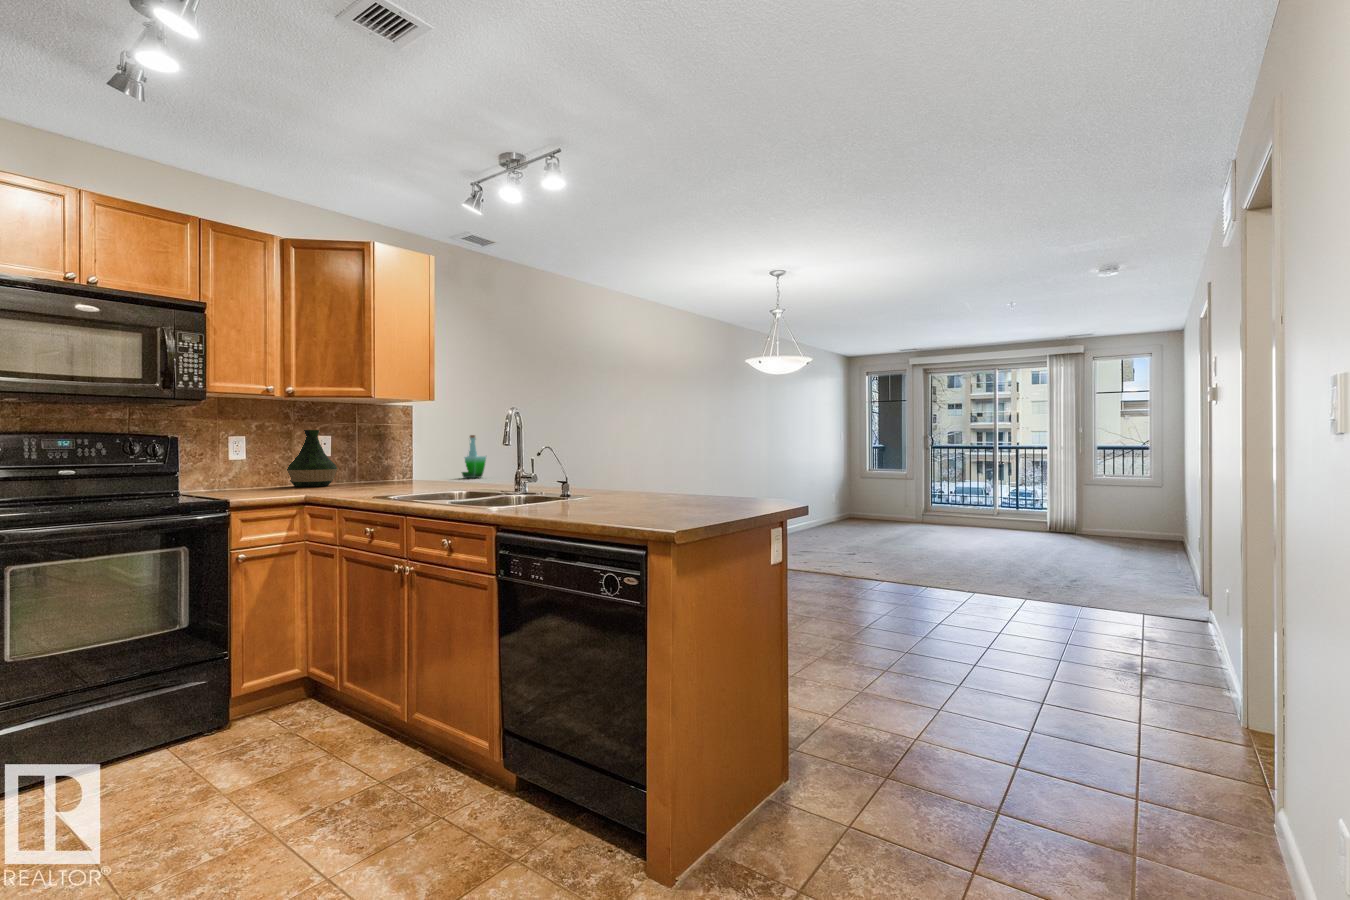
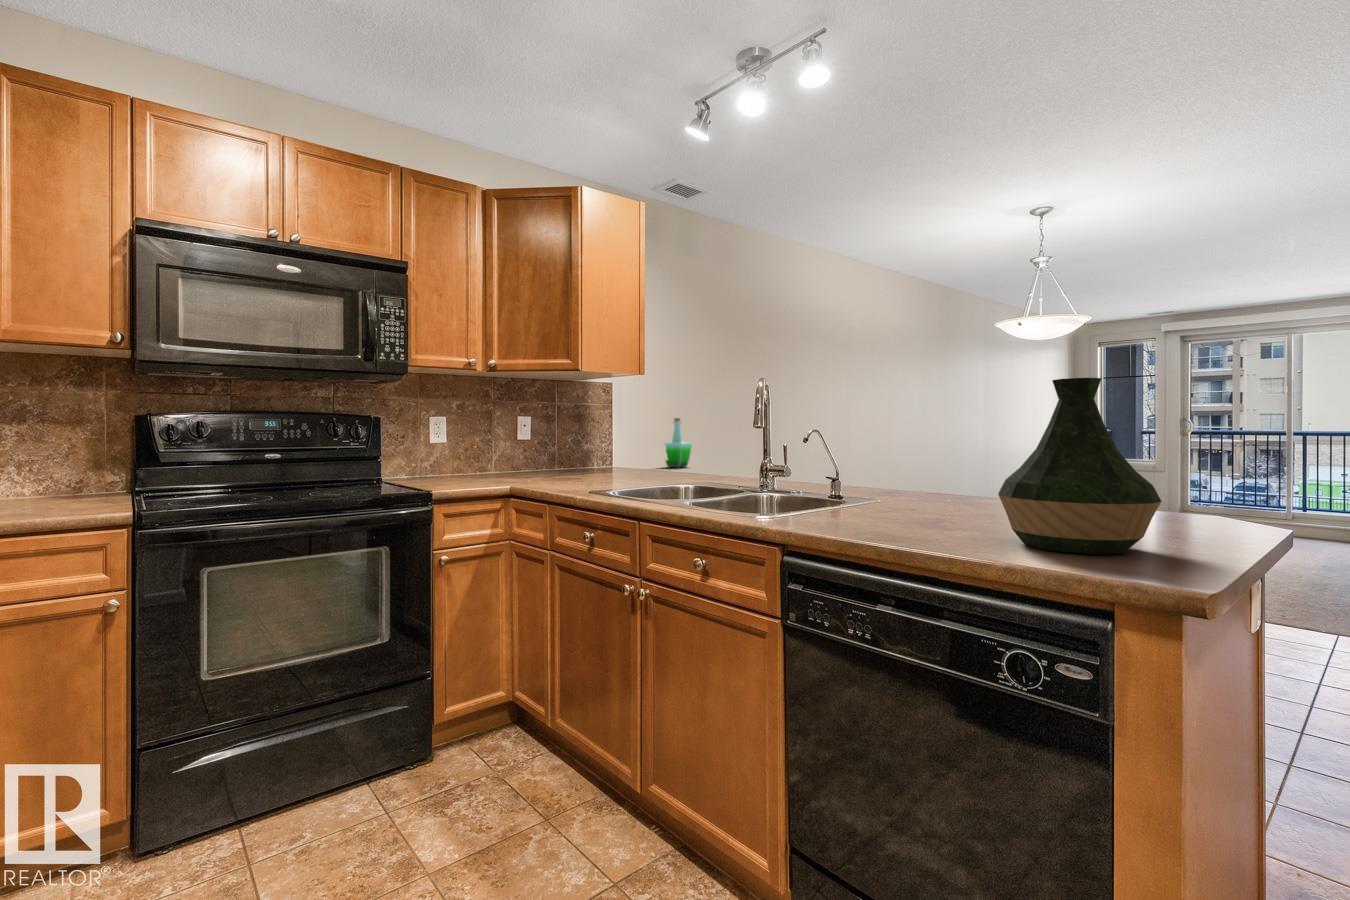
vase: present [287,430,338,487] -> present [998,378,1162,554]

